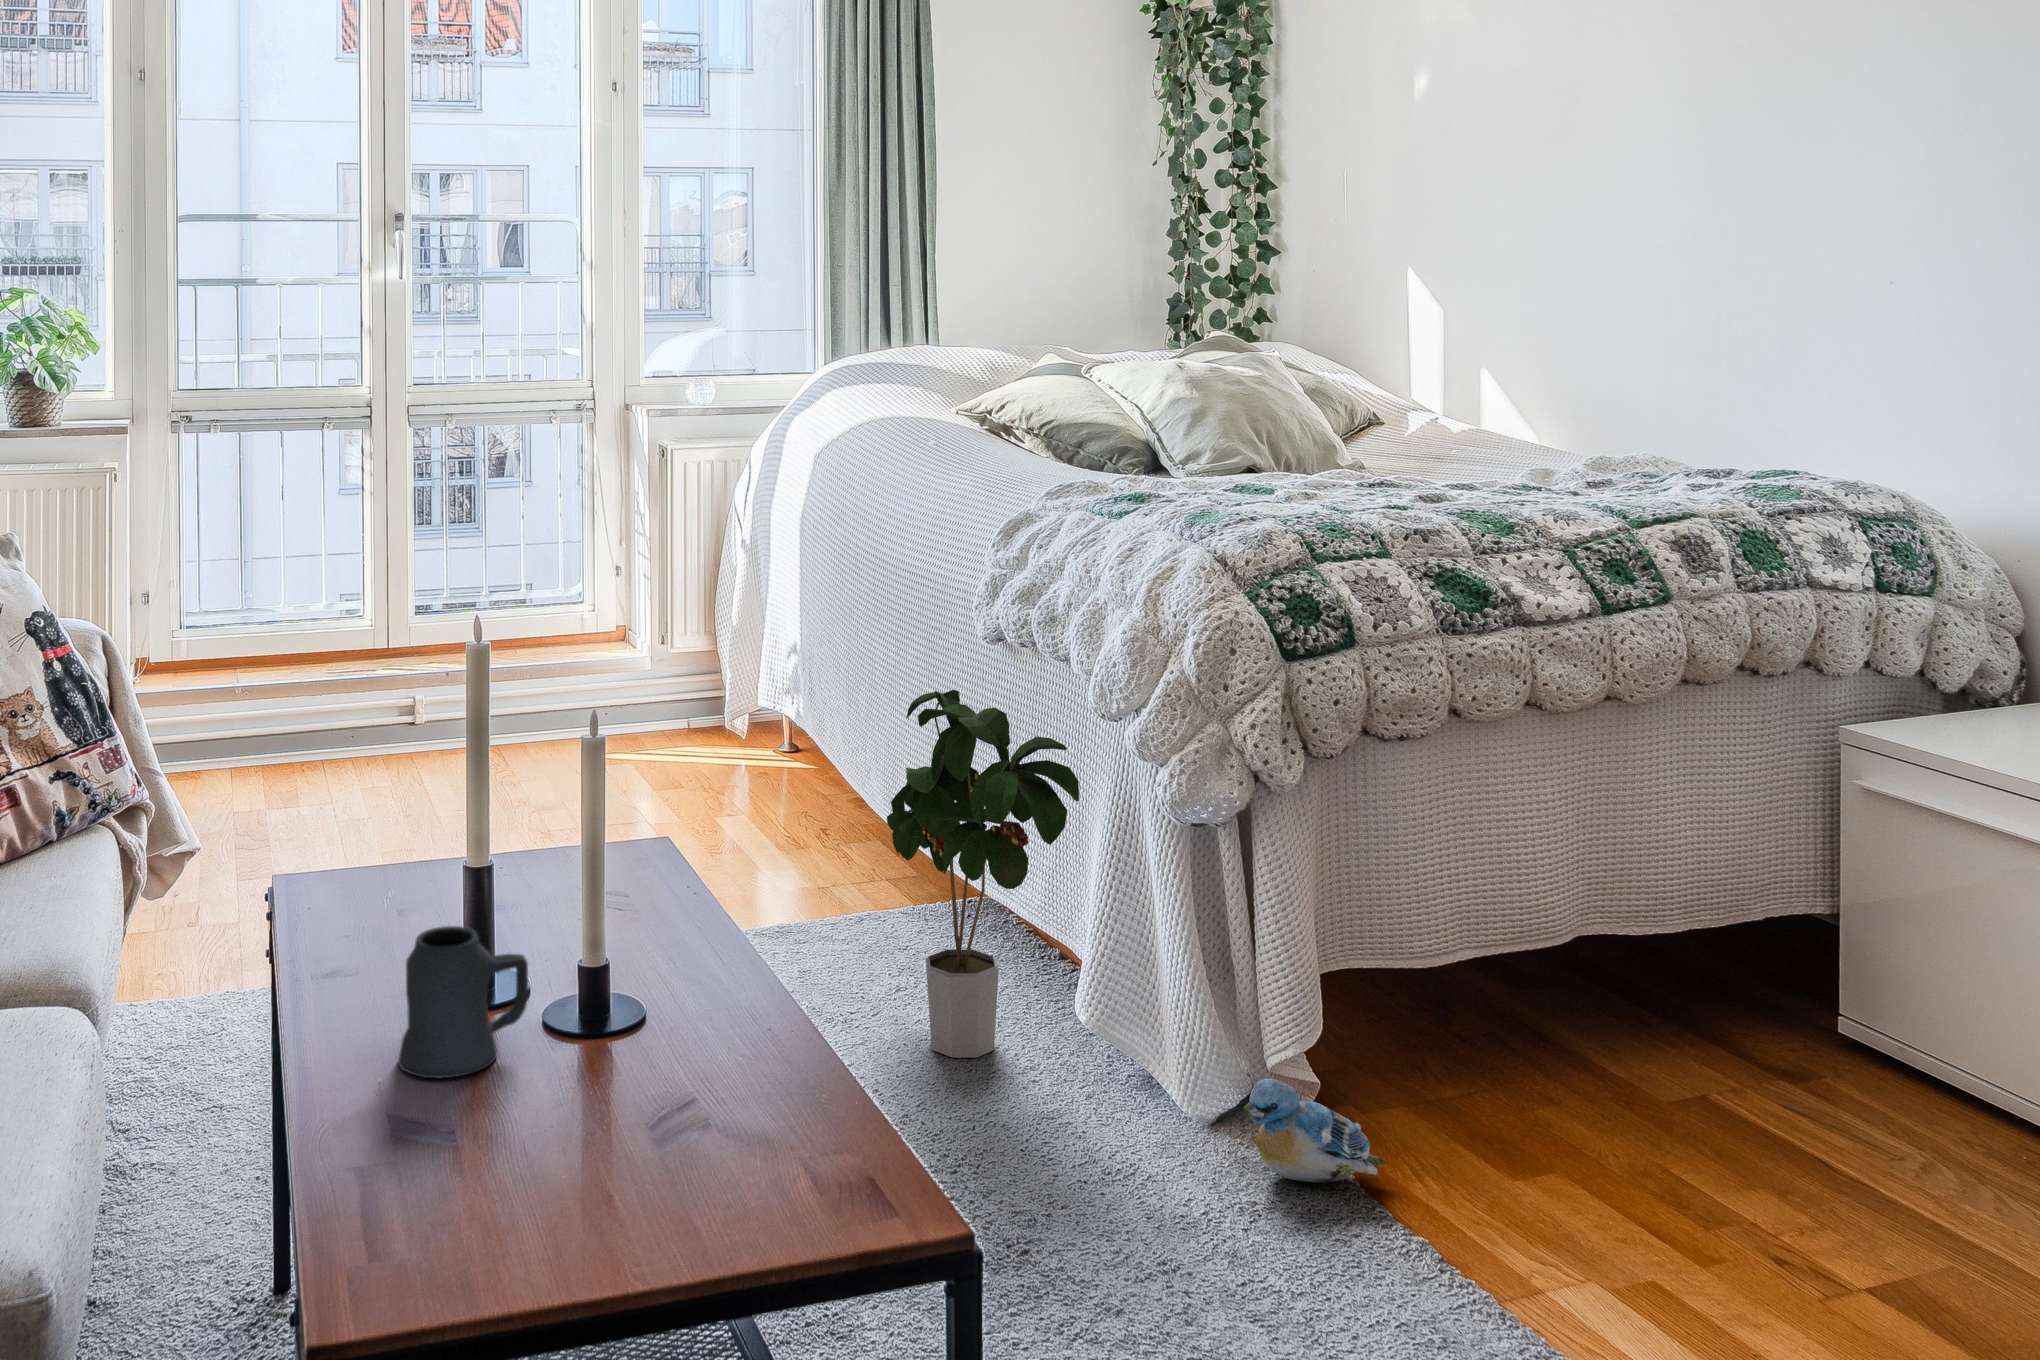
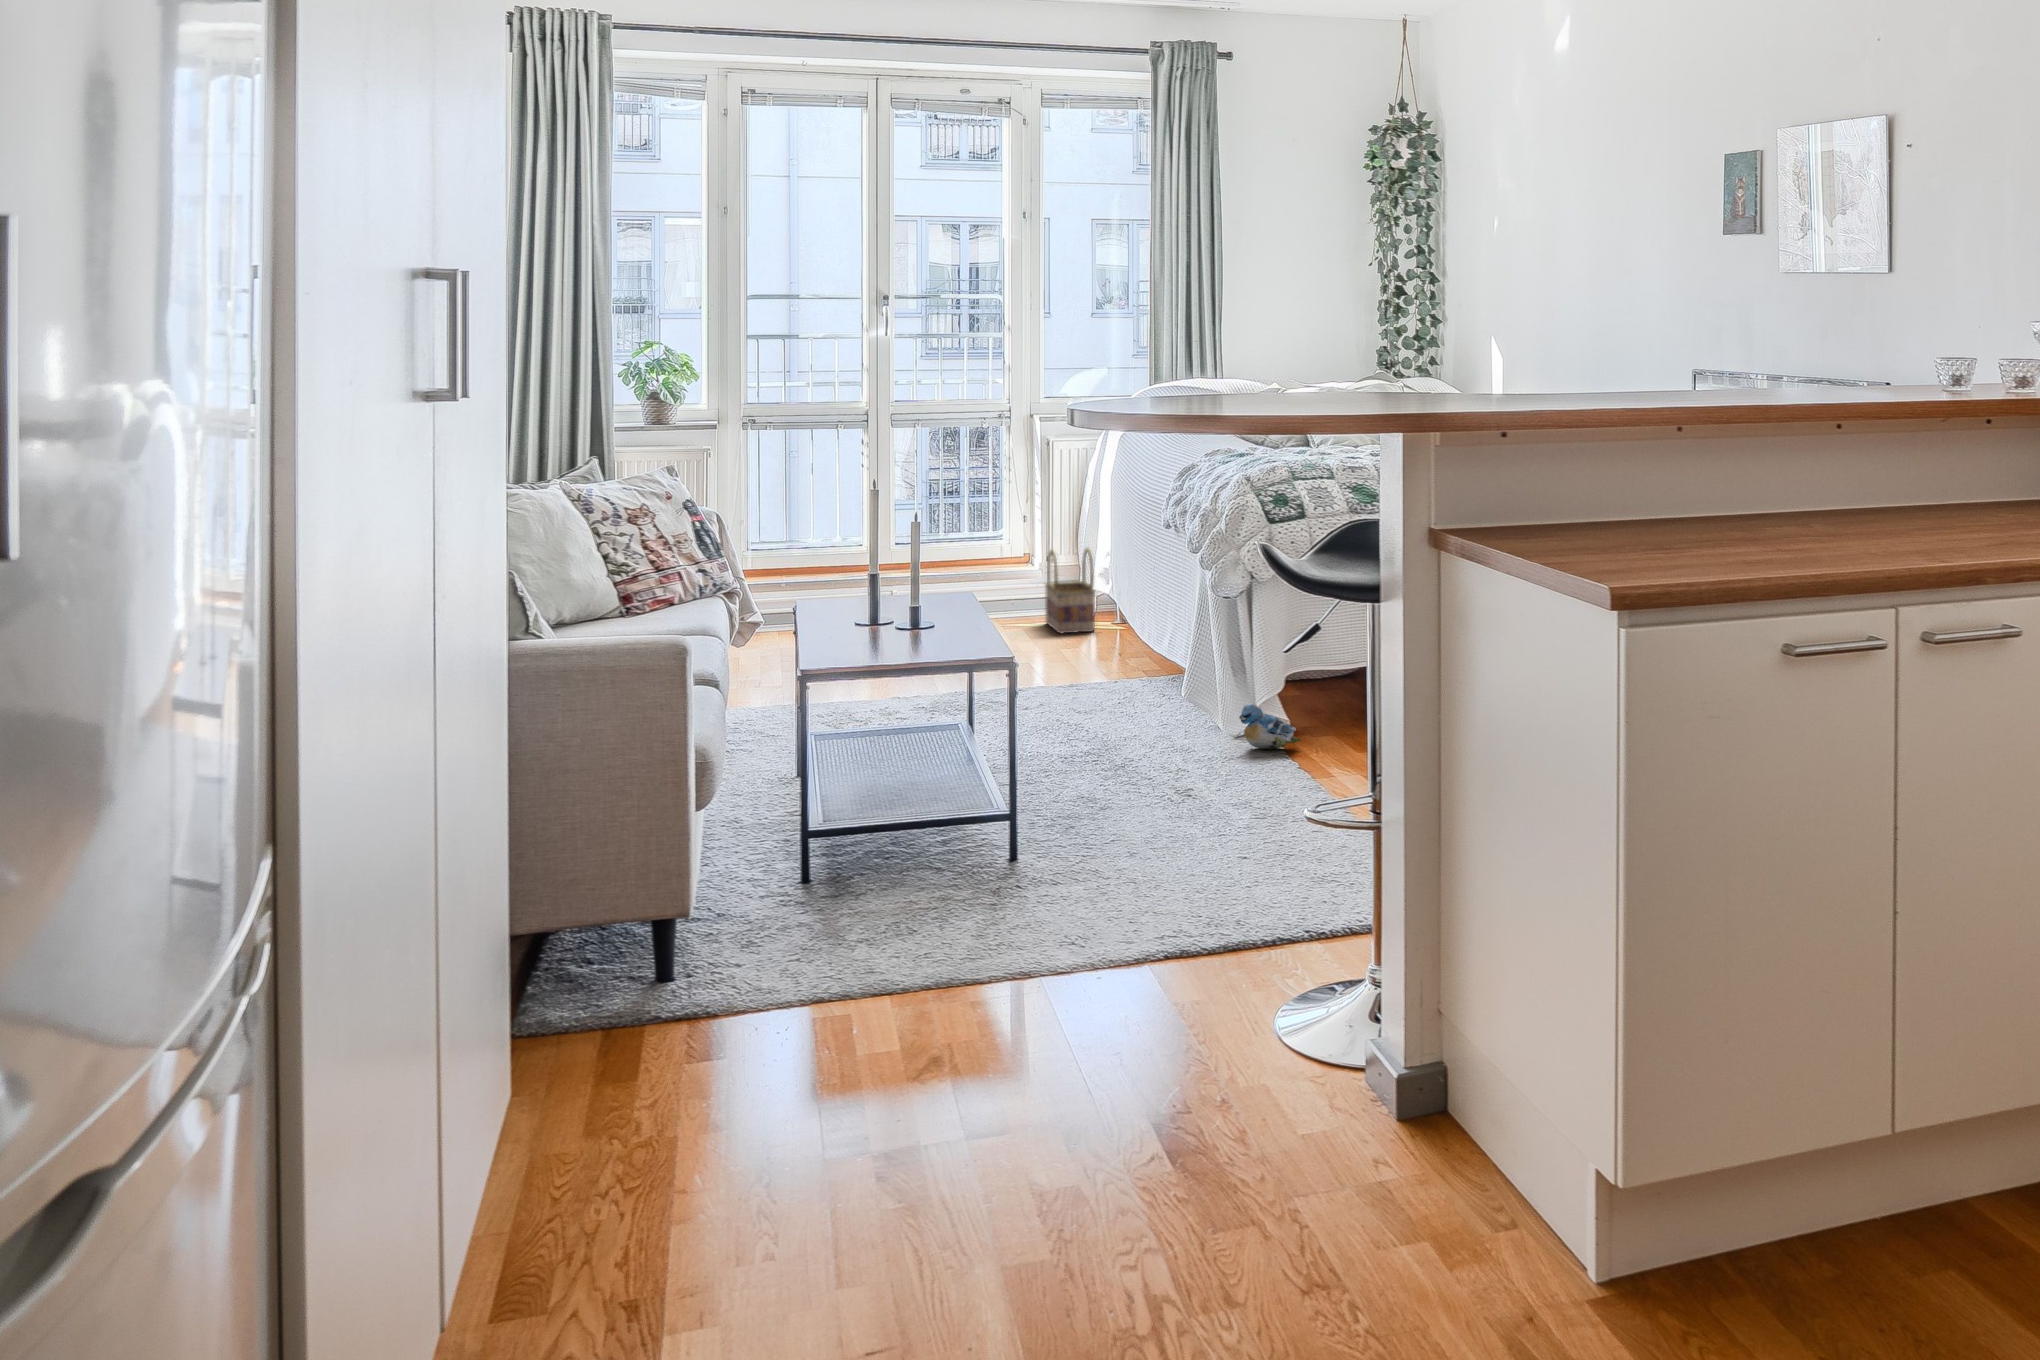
basket: none [660,625,753,774] -> present [1045,548,1095,633]
potted plant: present [887,690,1079,1057] -> none [1112,548,1188,721]
mug: present [398,926,528,1078] -> none [846,596,897,647]

